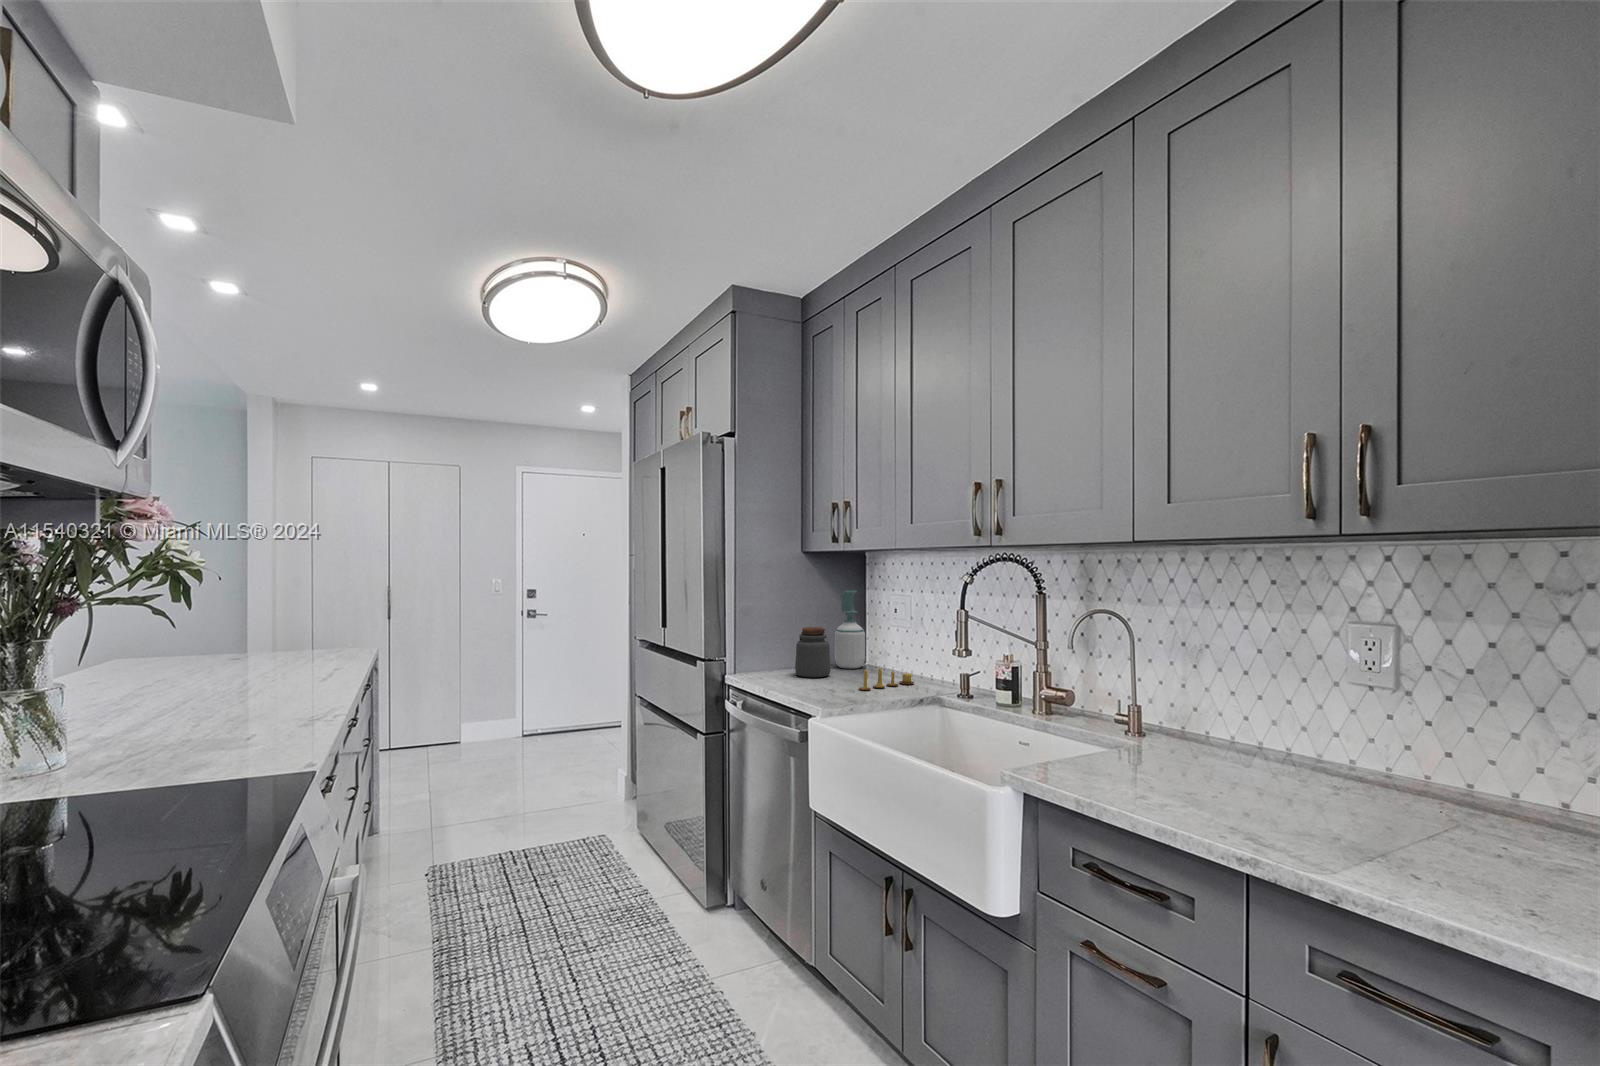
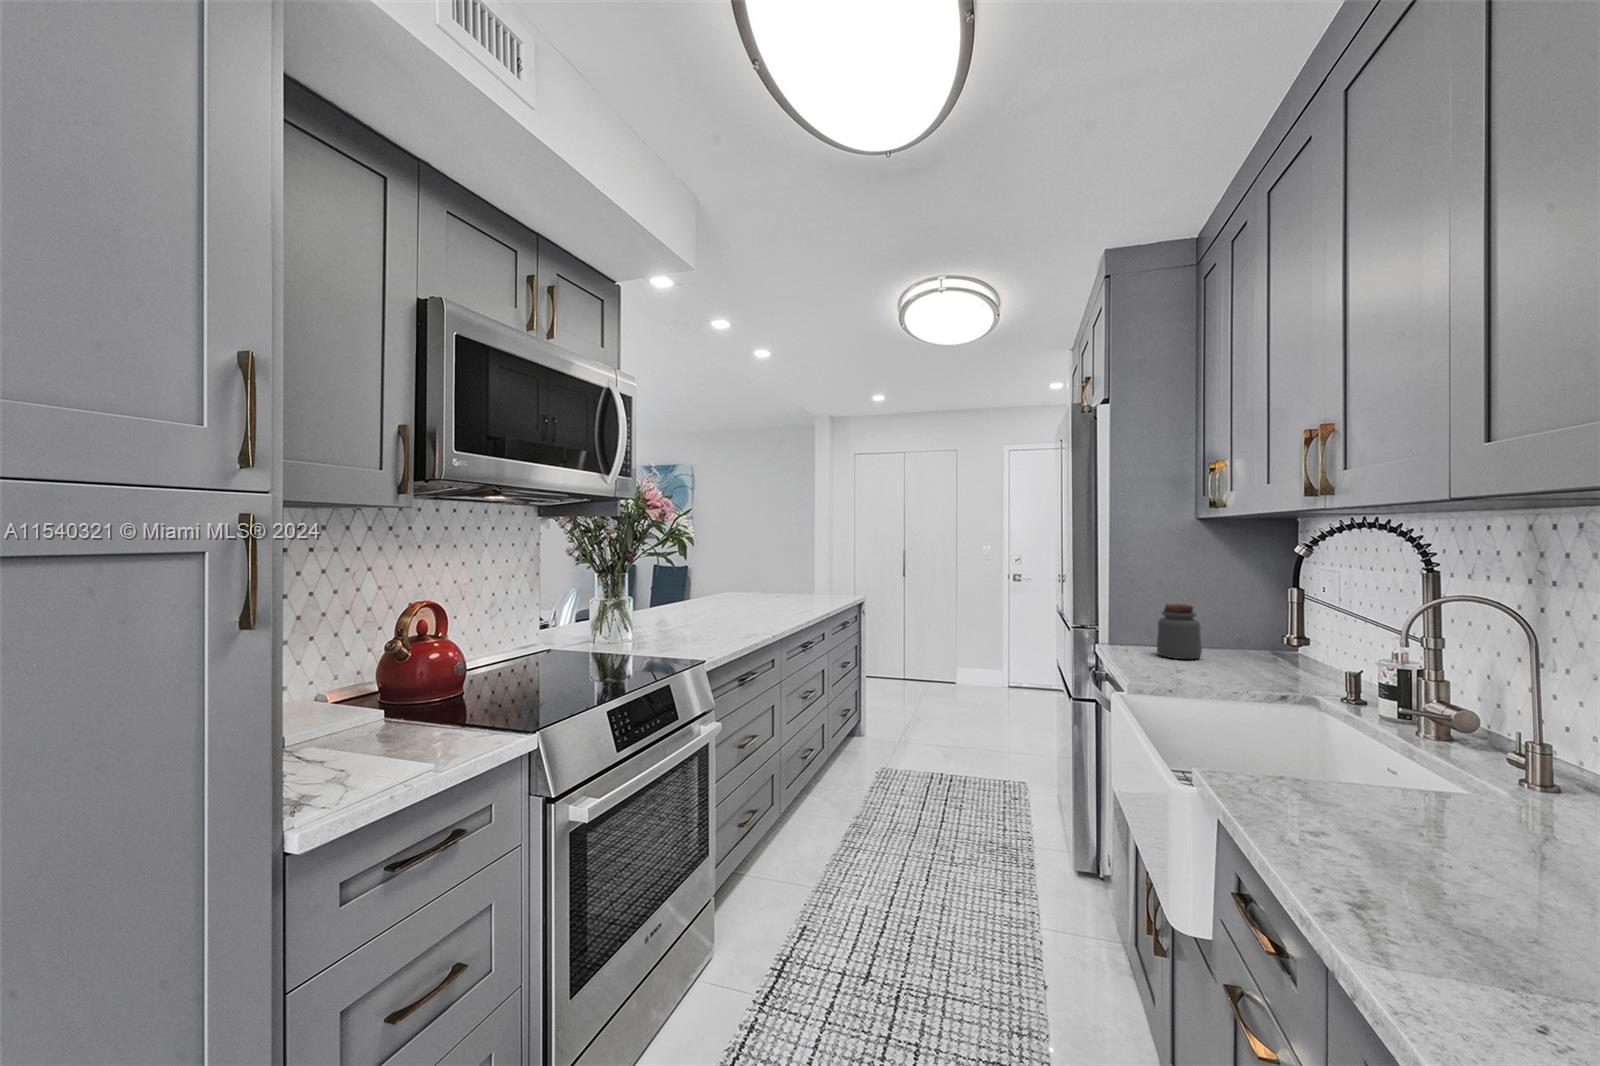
soap bottle: present [835,591,865,669] -> none [1225,566,1268,657]
candle: present [859,668,914,690] -> none [1207,652,1302,681]

